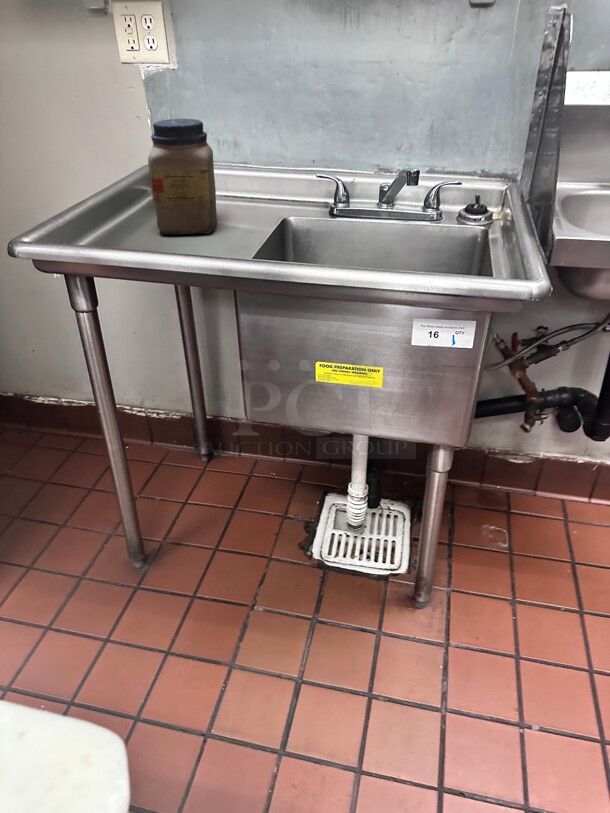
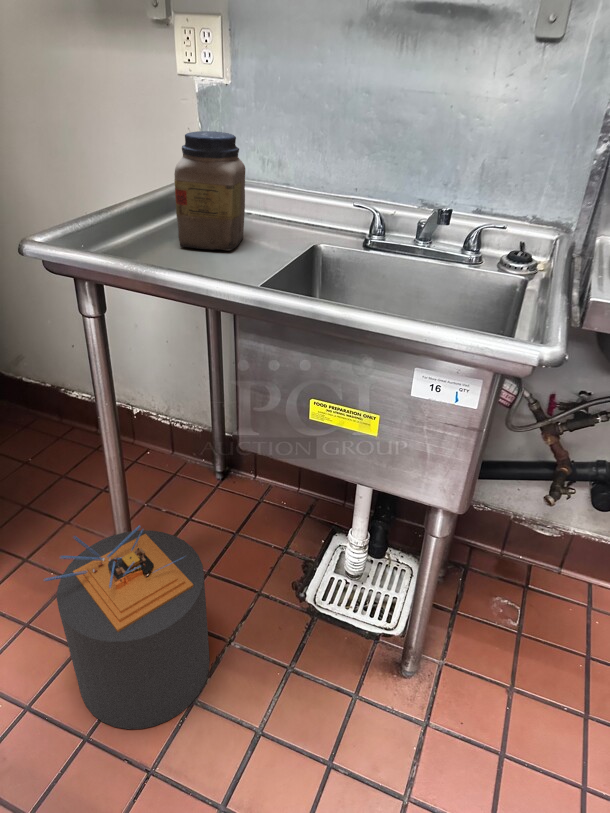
trash can: none [73,503,238,702] -> present [44,526,210,729]

